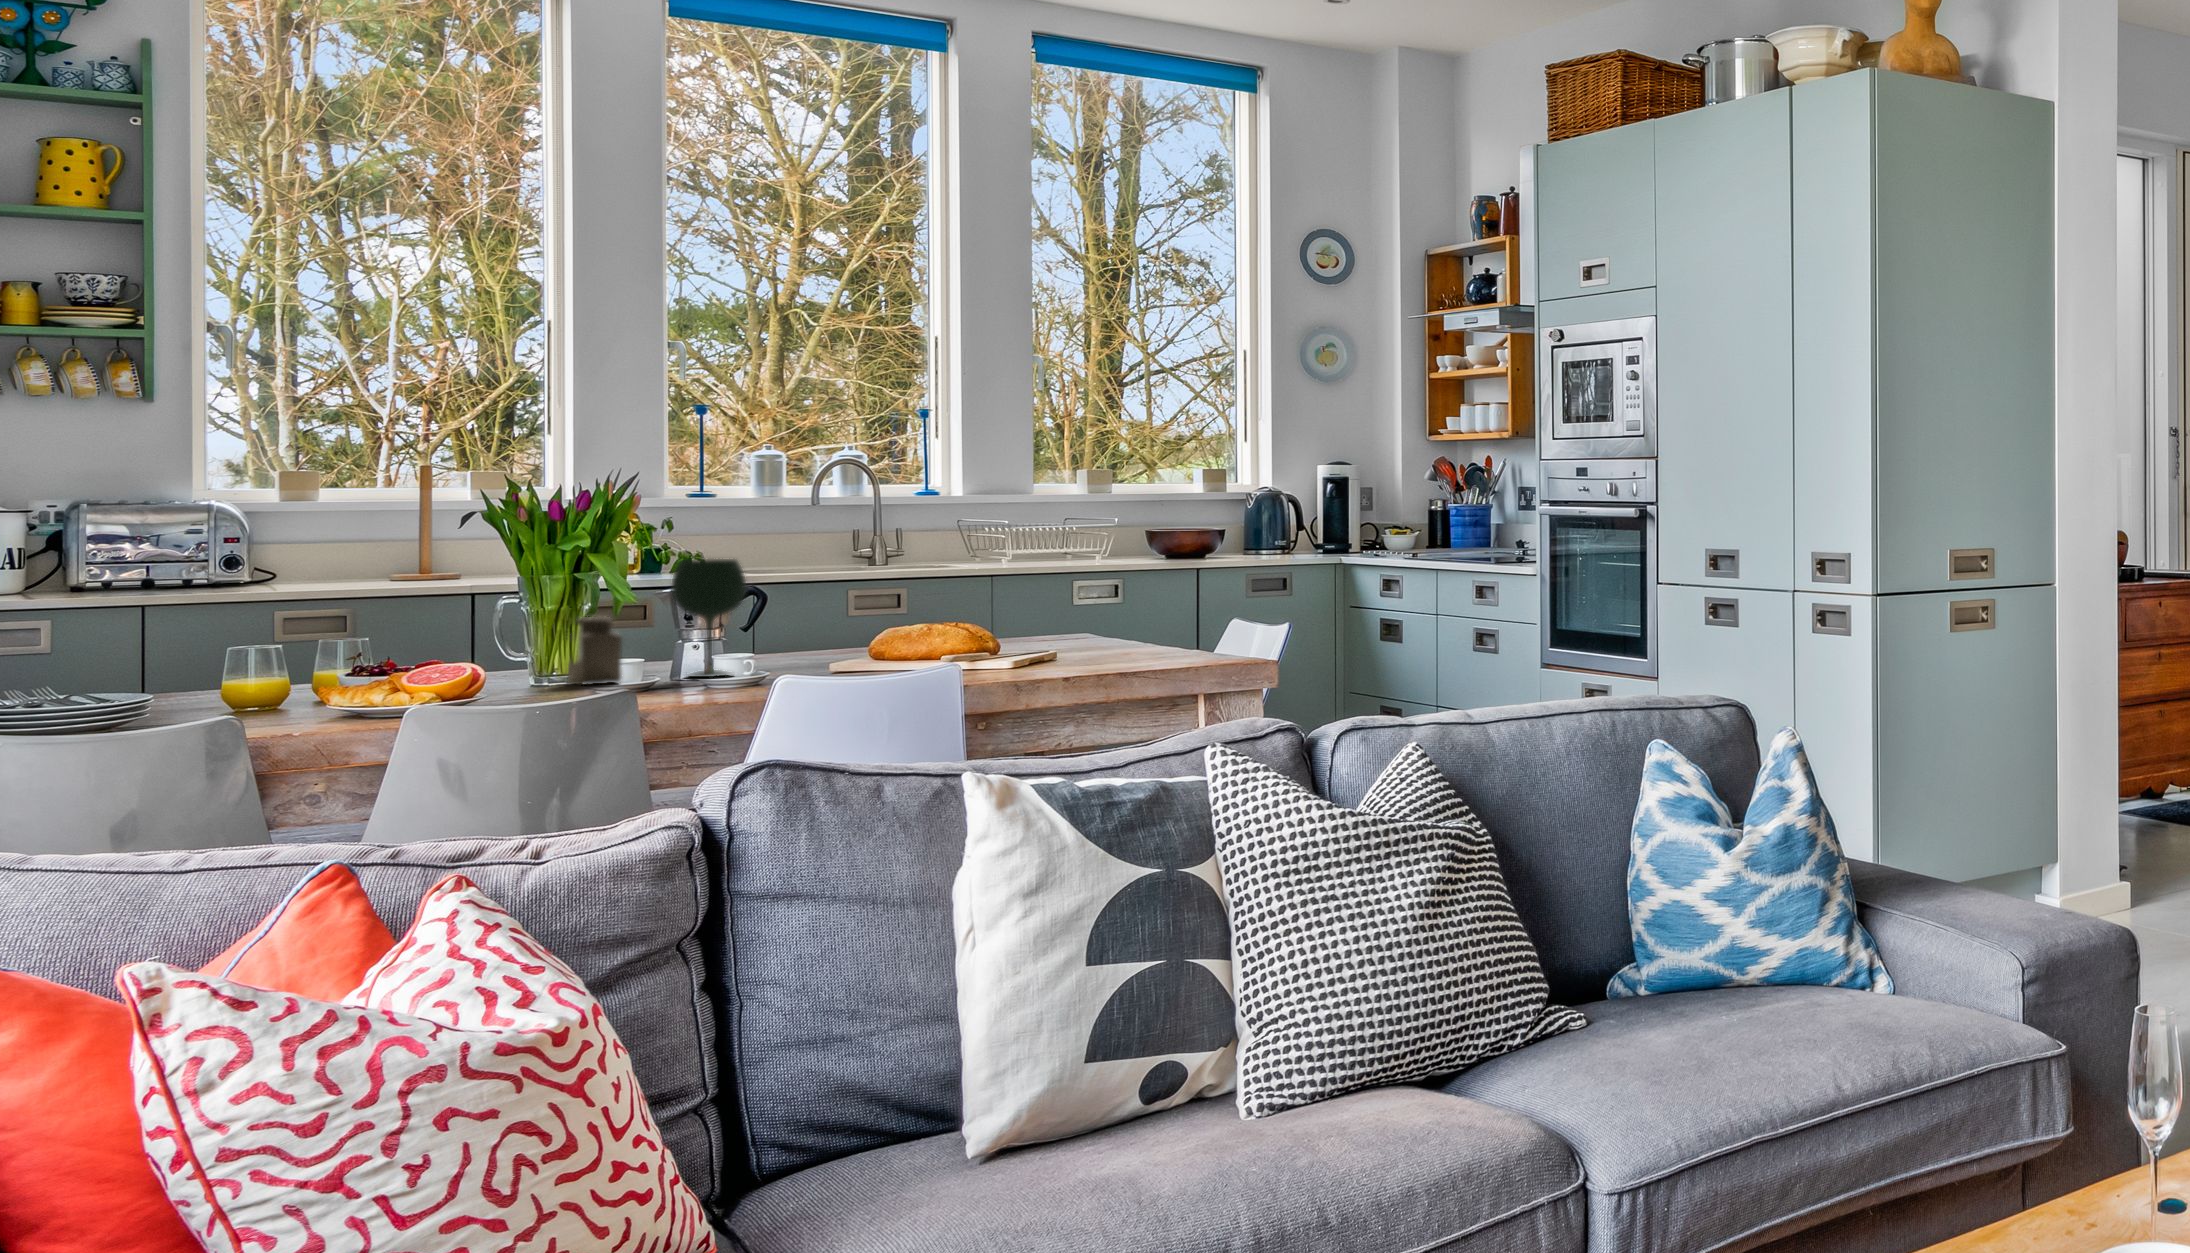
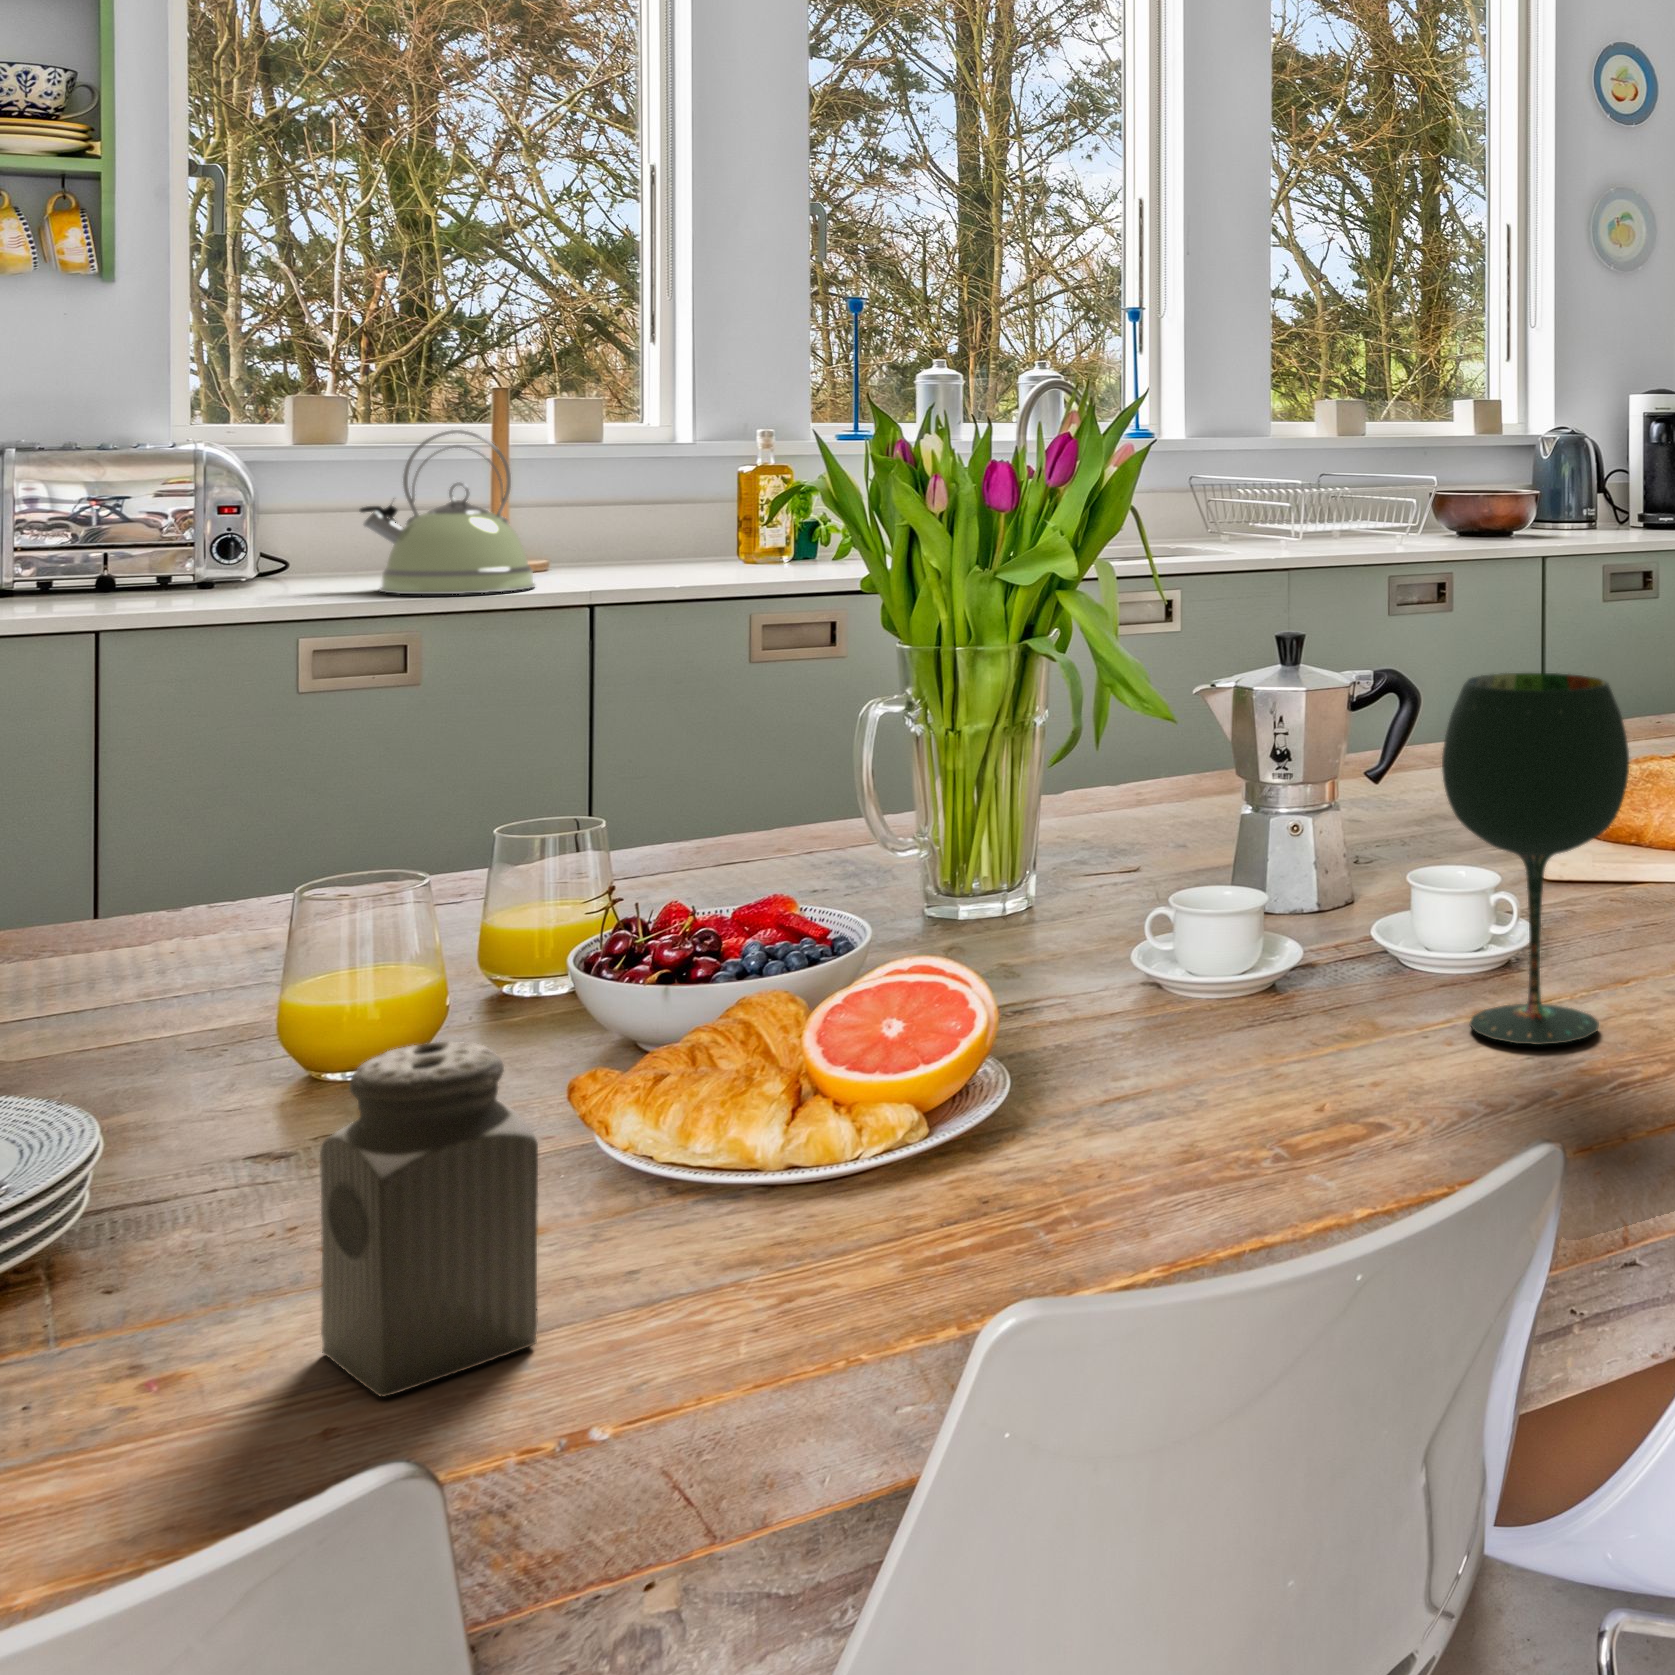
kettle: none [319,492,439,588] -> present [360,430,535,594]
salt shaker: present [568,617,622,685] -> present [320,1042,538,1397]

